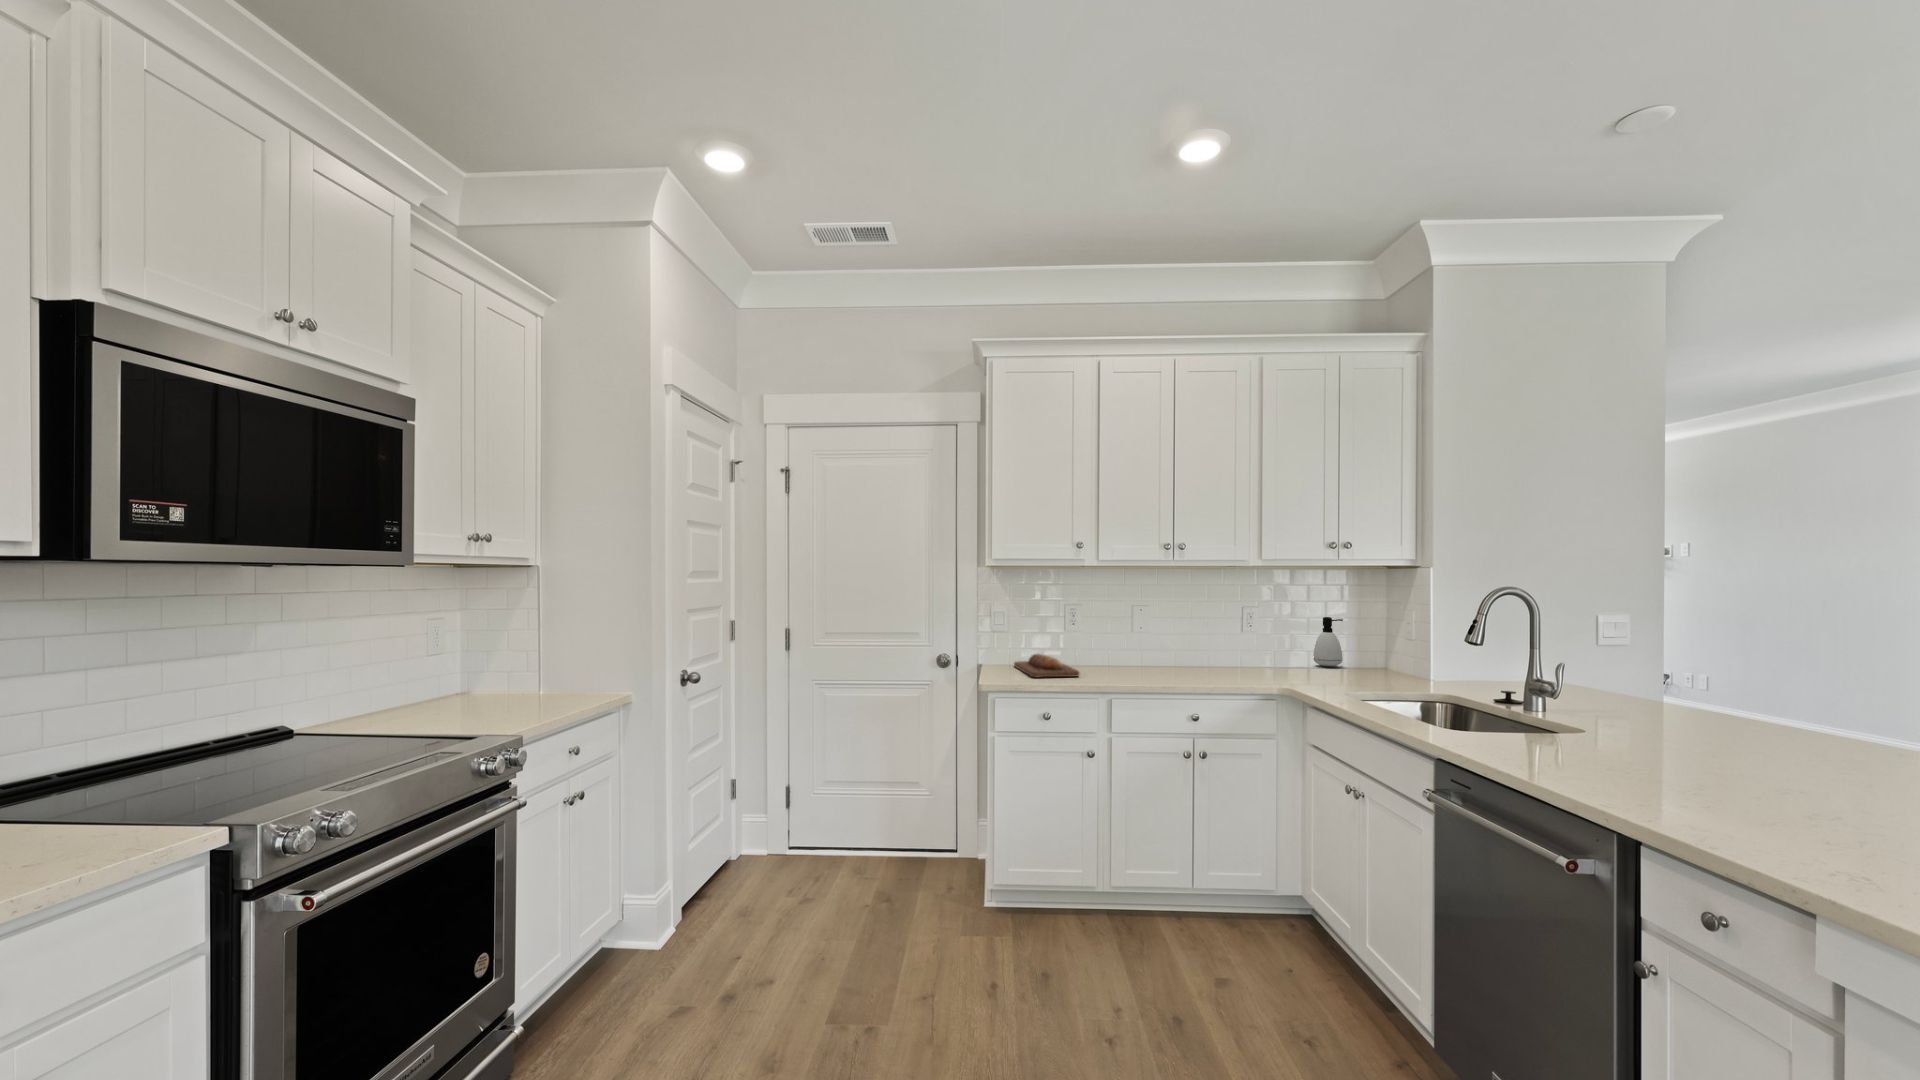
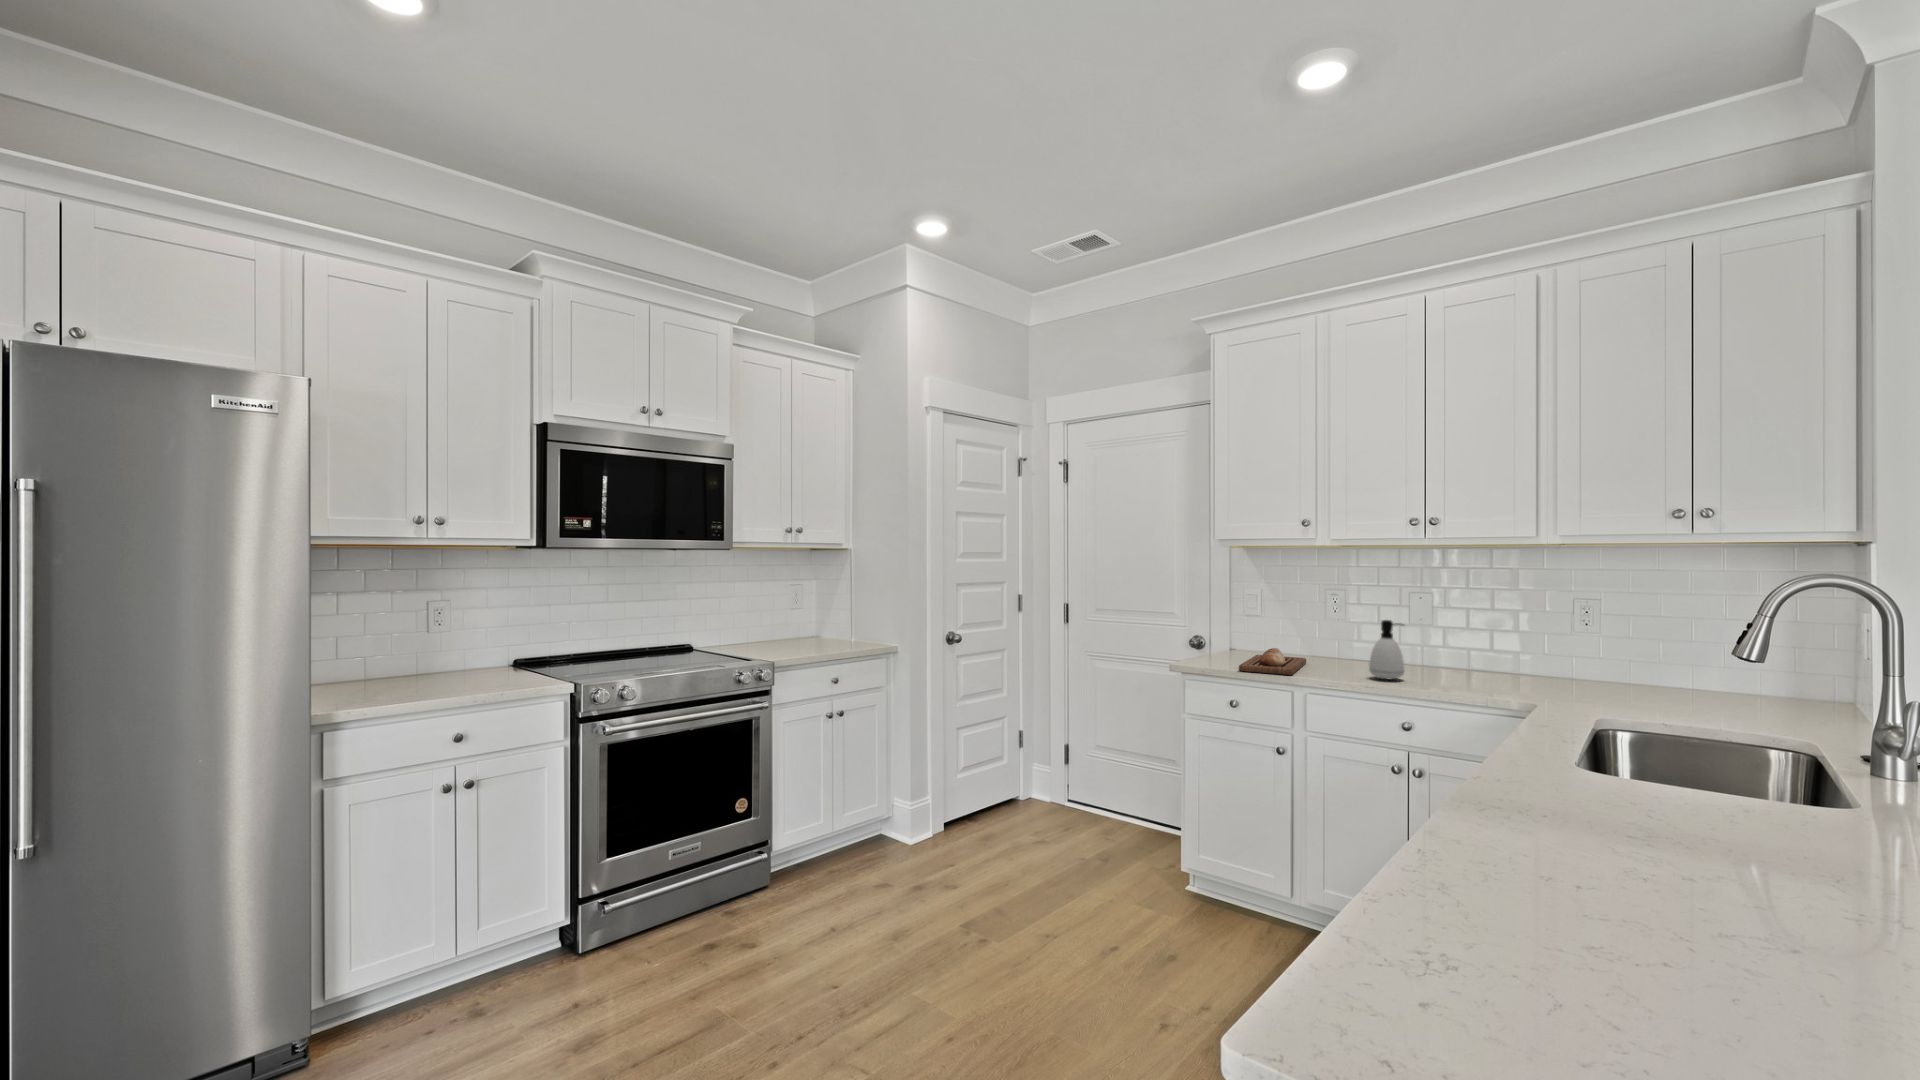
soap dispenser: present [1313,617,1343,667] -> present [1369,620,1405,679]

